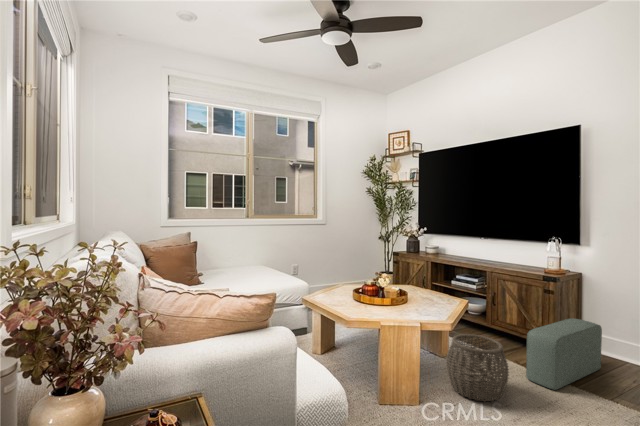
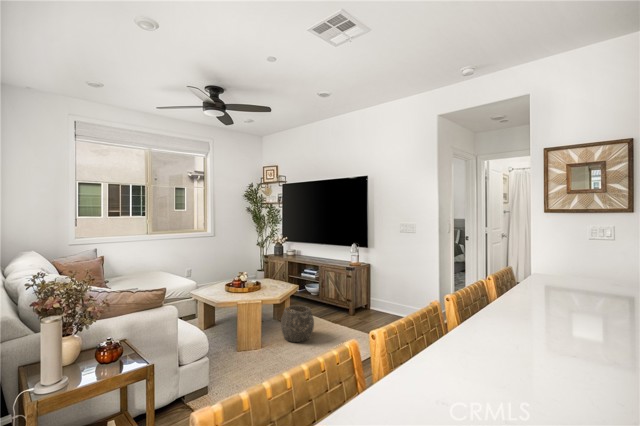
pouf: present [526,318,602,390] -> none [329,292,373,332]

